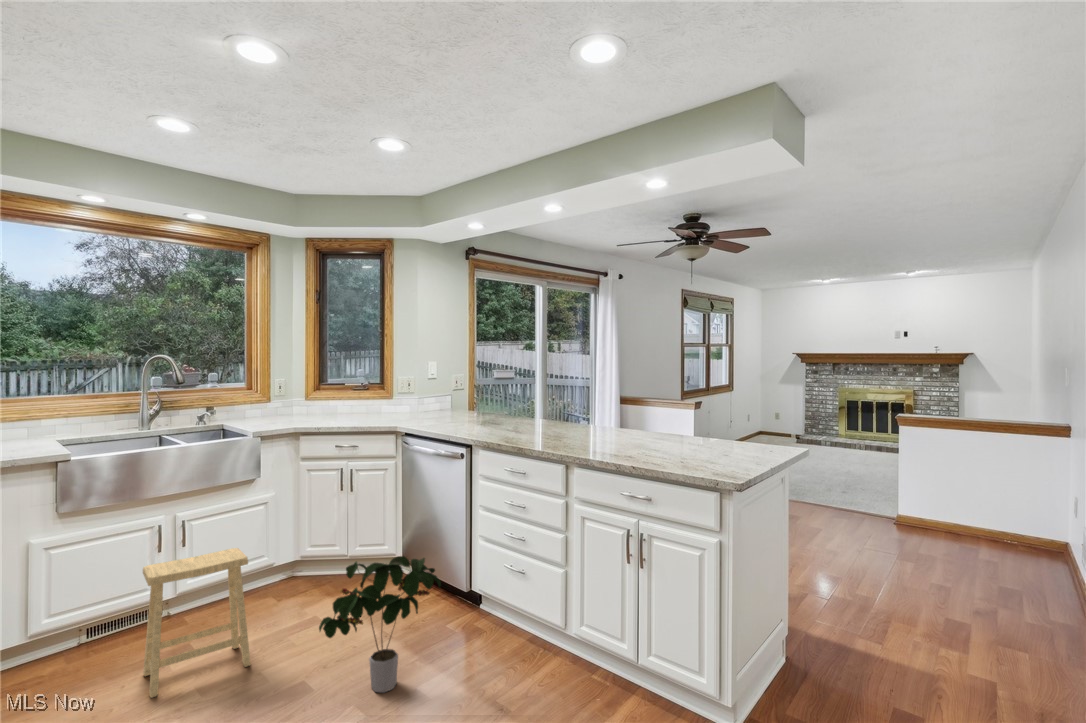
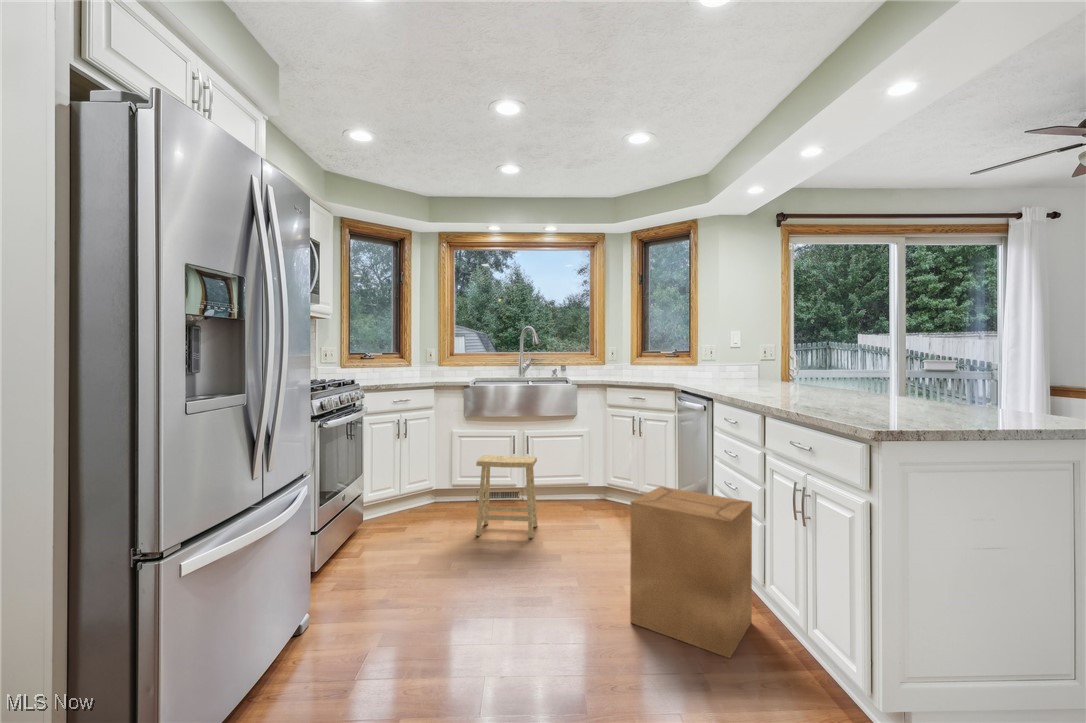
cardboard box: none [467,541,577,708] -> present [630,486,752,658]
potted plant: present [319,556,441,692] -> none [547,477,636,586]

